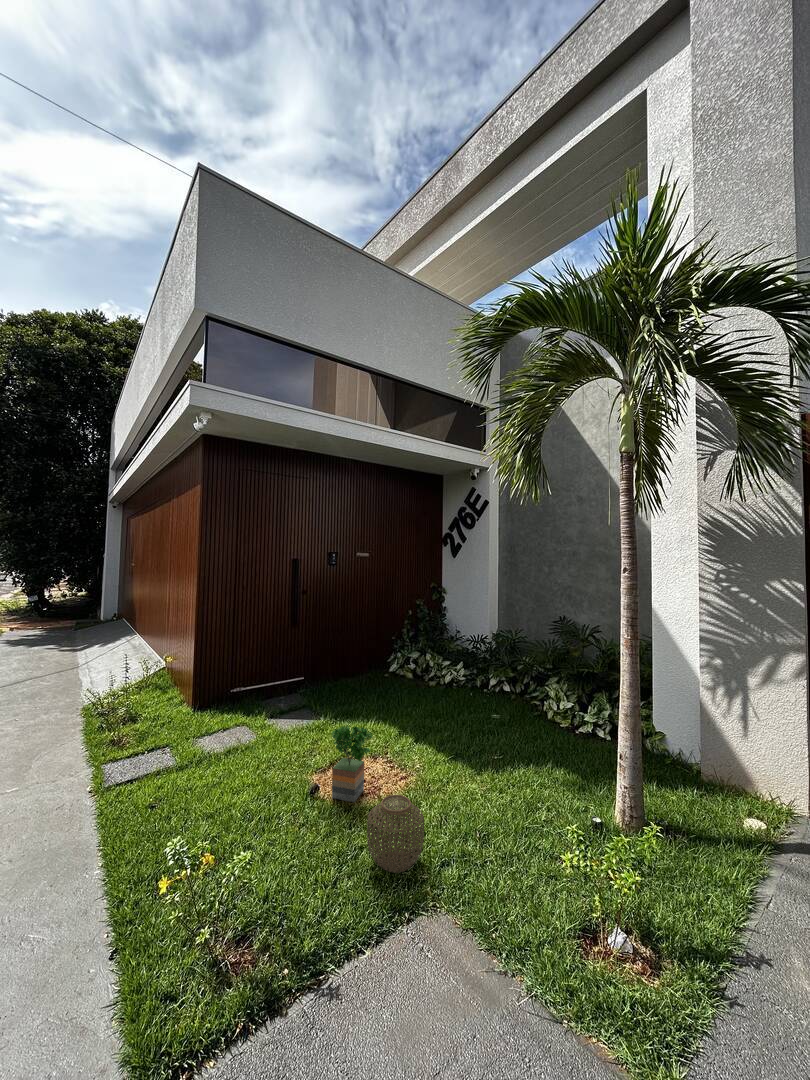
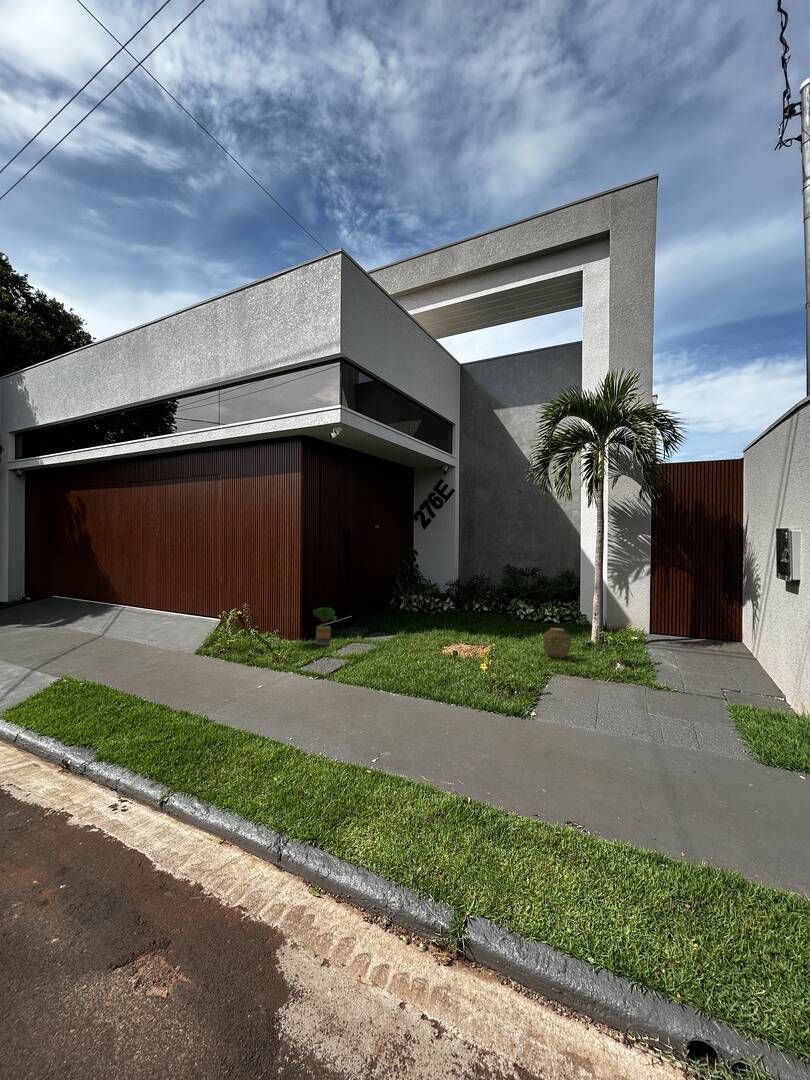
potted tree: present [332,726,372,802] -> present [314,608,337,645]

